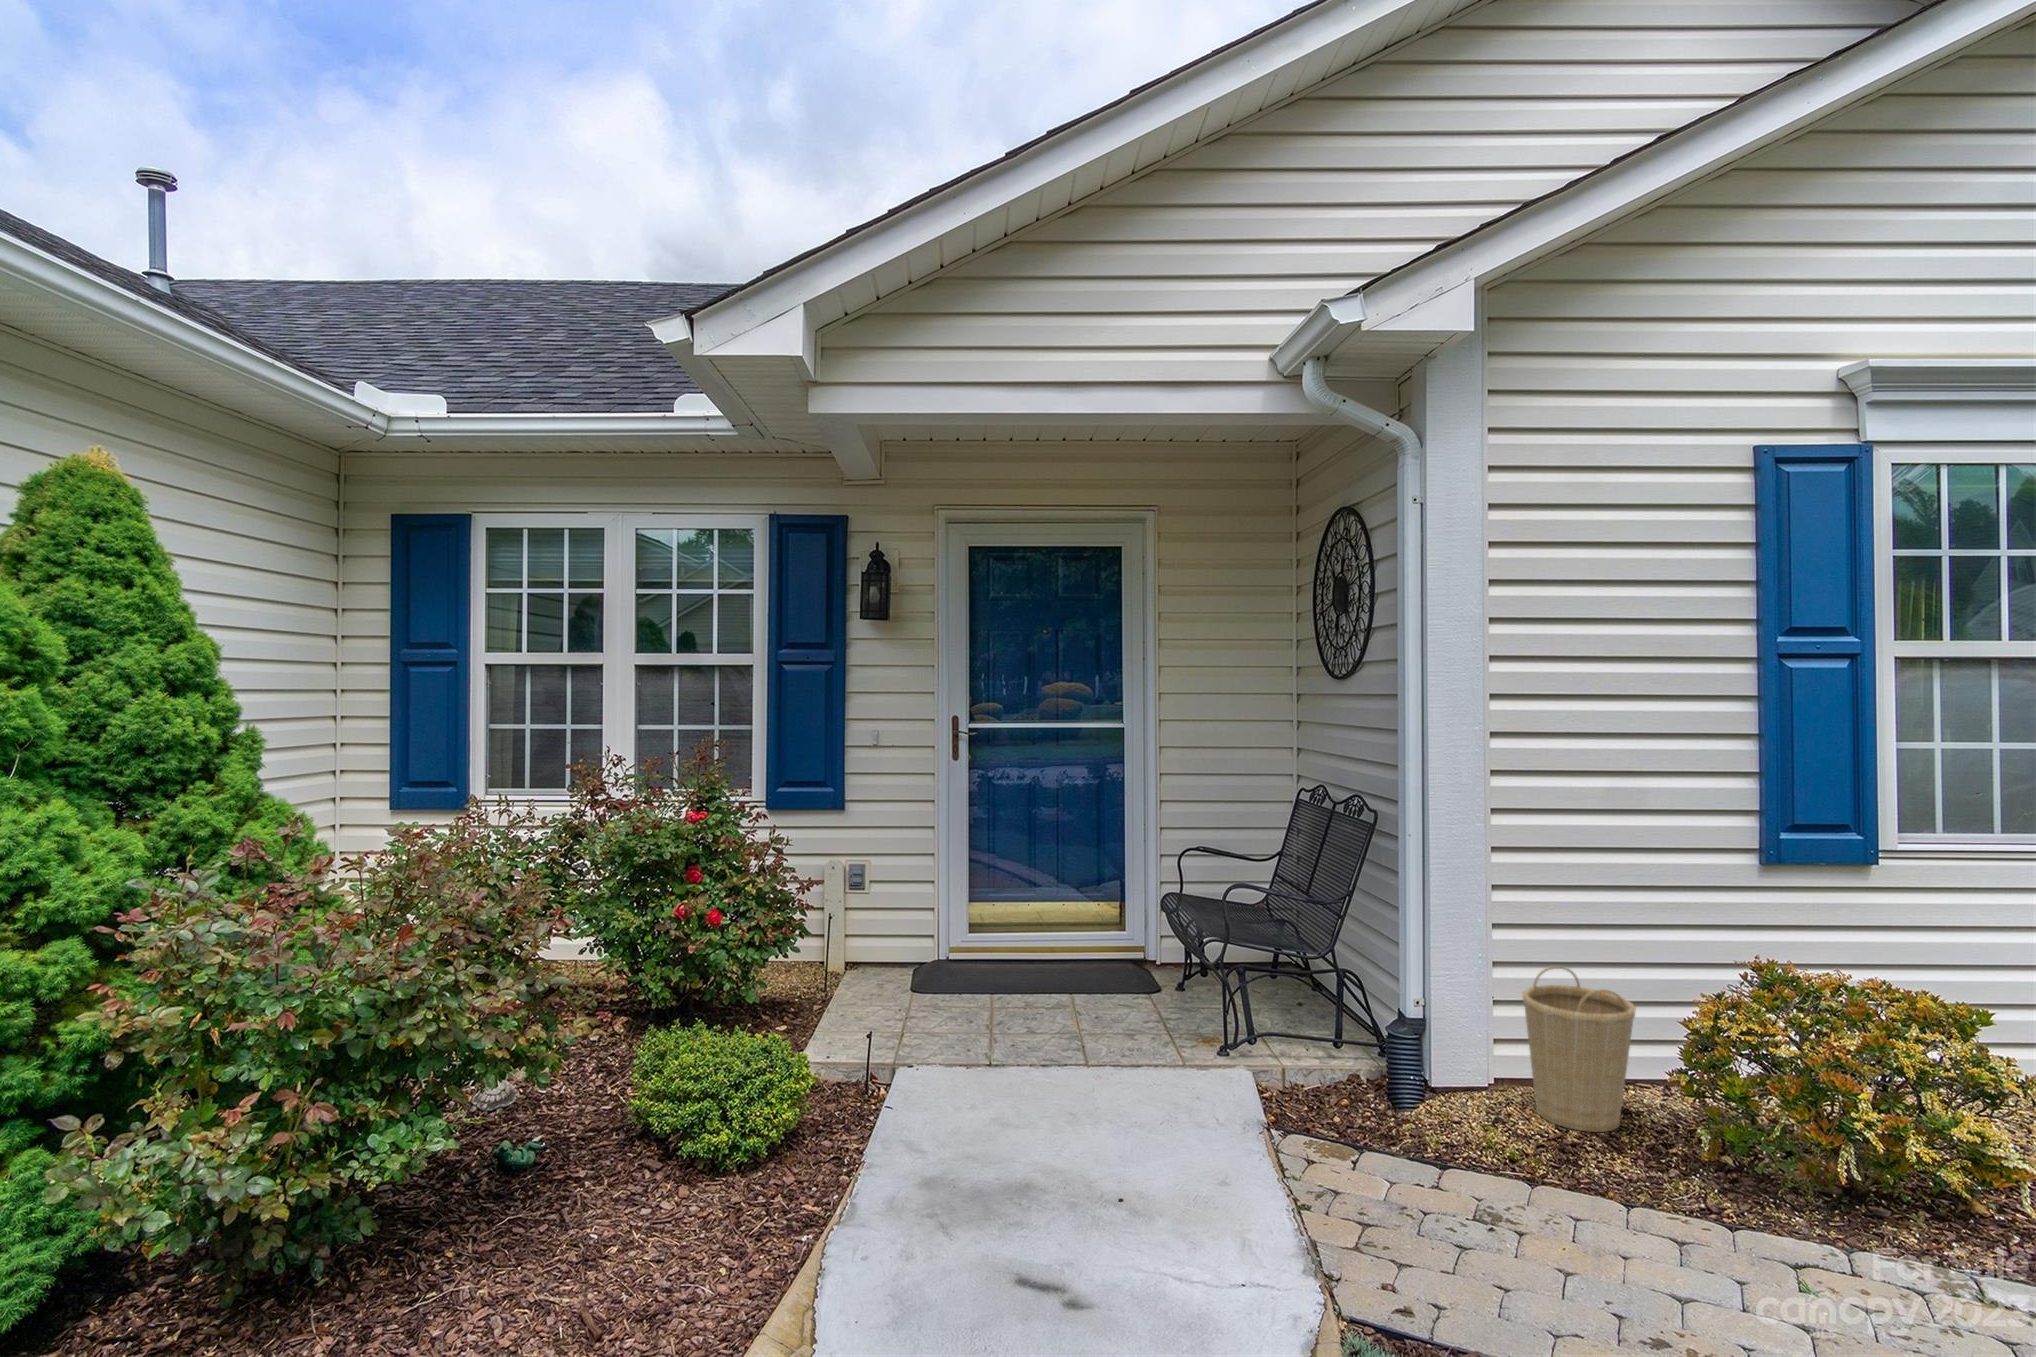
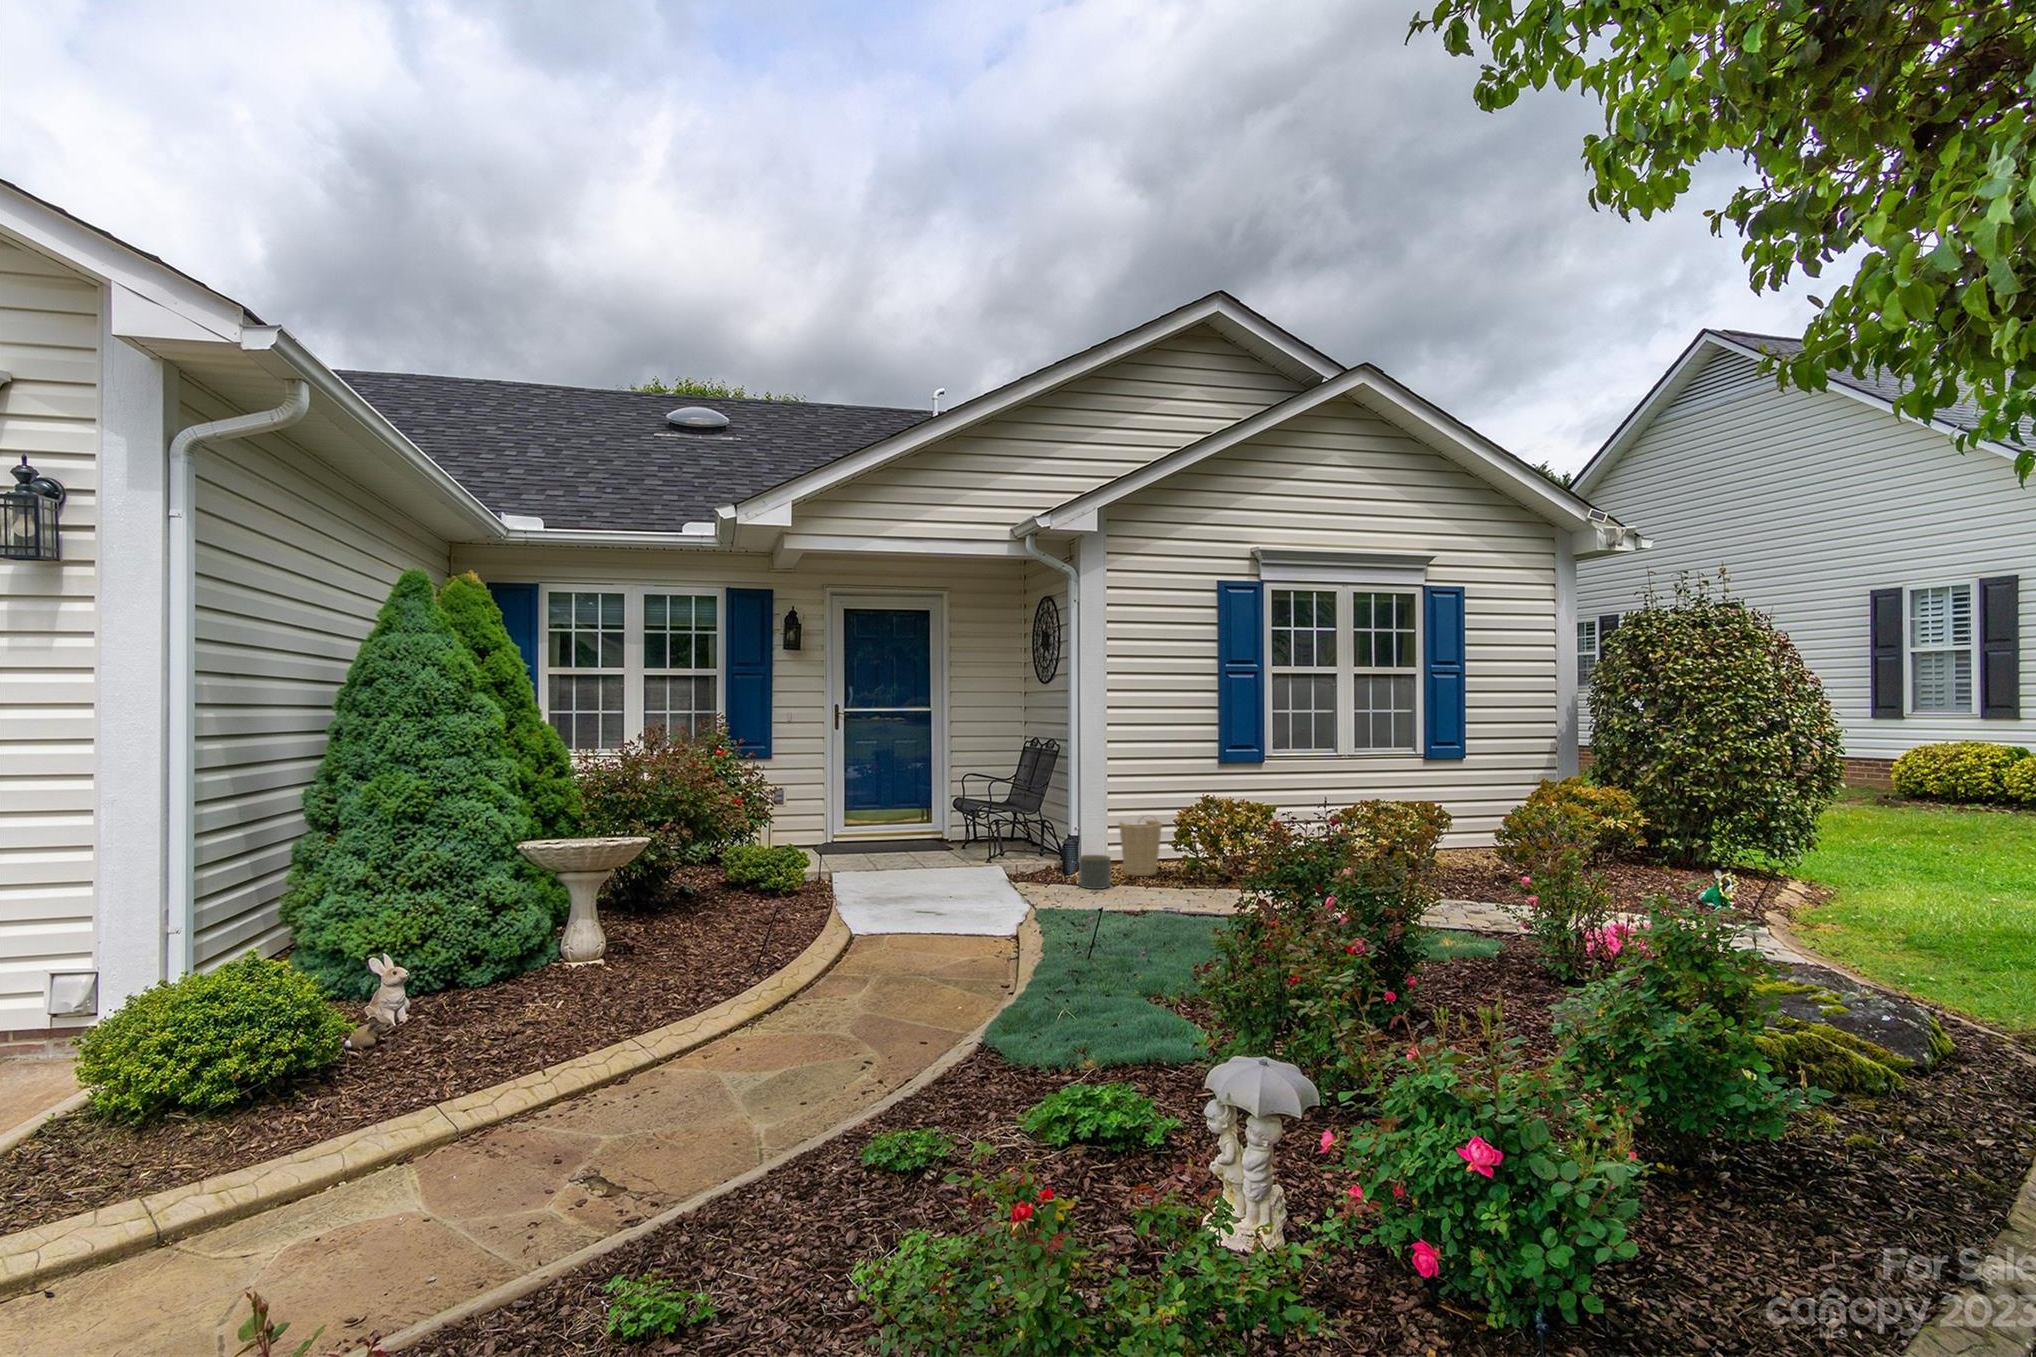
planter: none [1438,1088,1522,1190] -> present [1079,855,1111,889]

